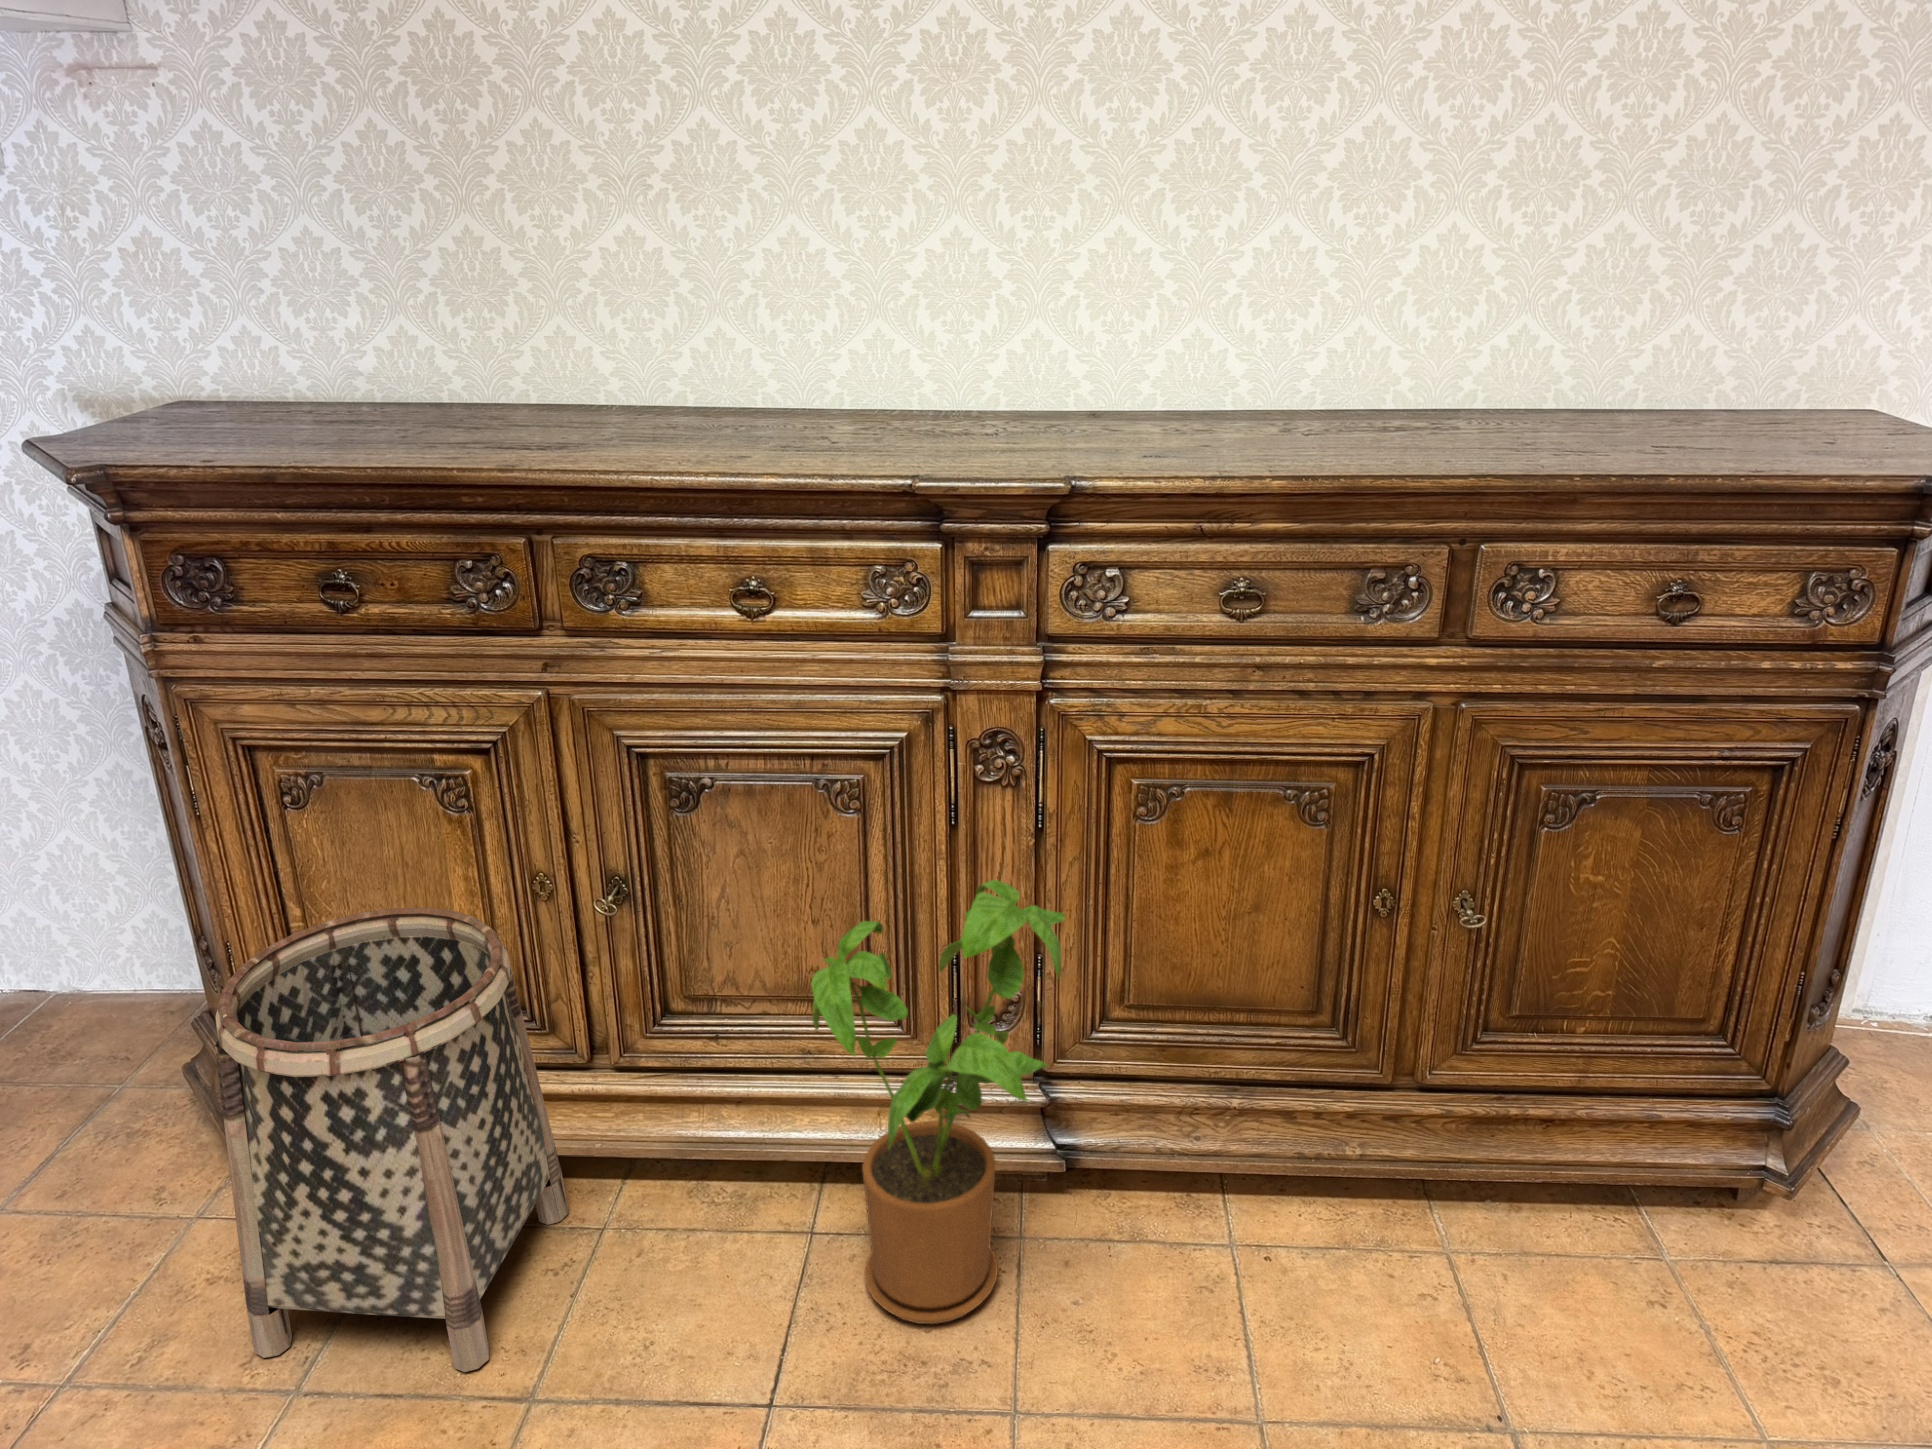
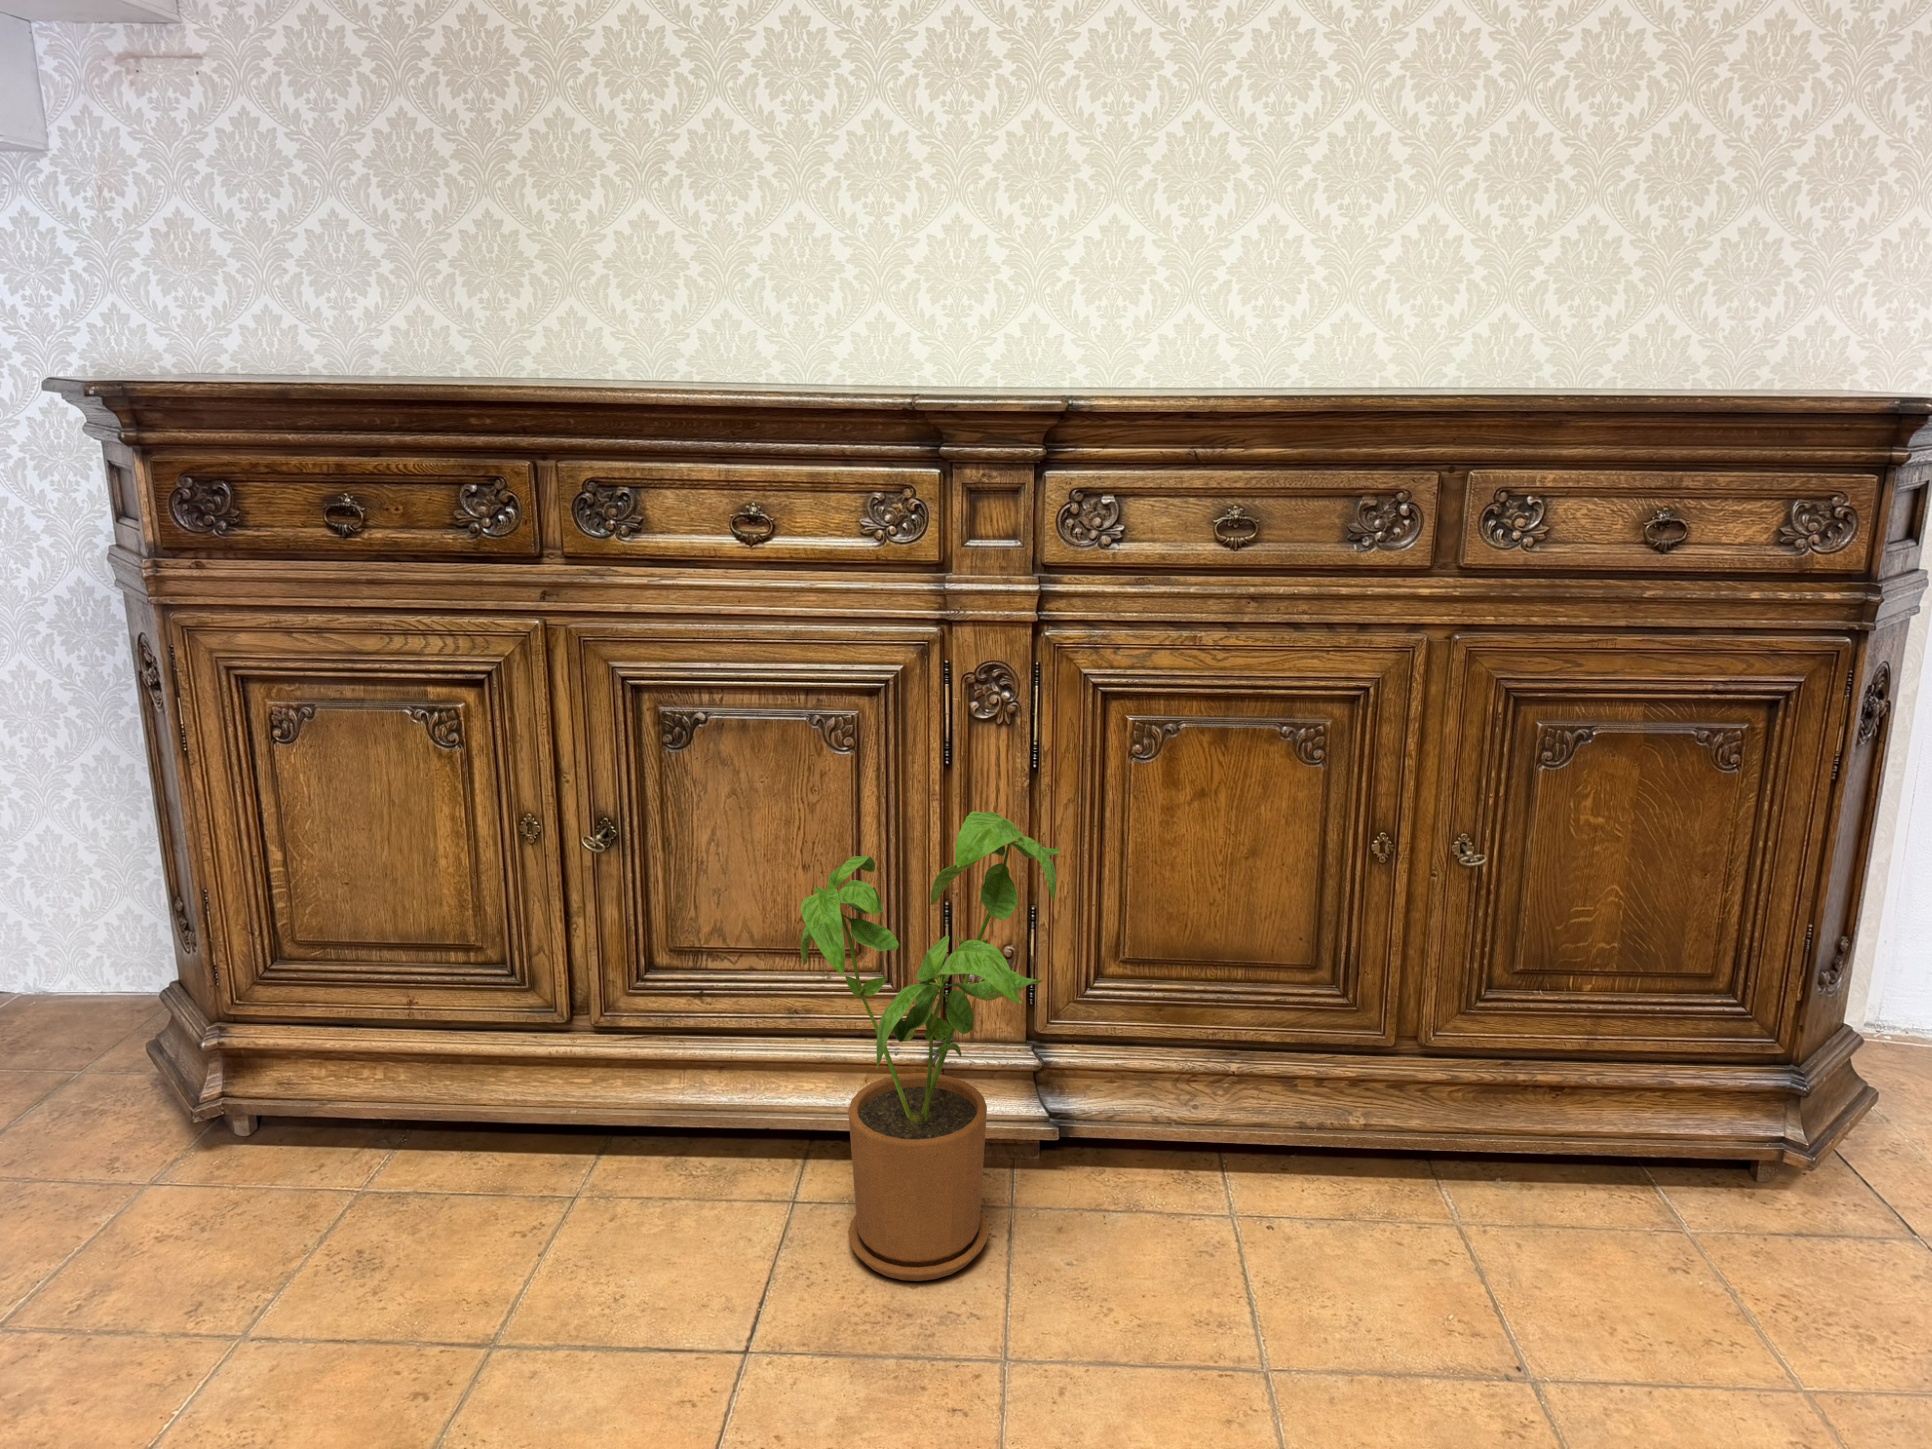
basket: present [215,908,568,1372] -> none [186,844,539,1319]

